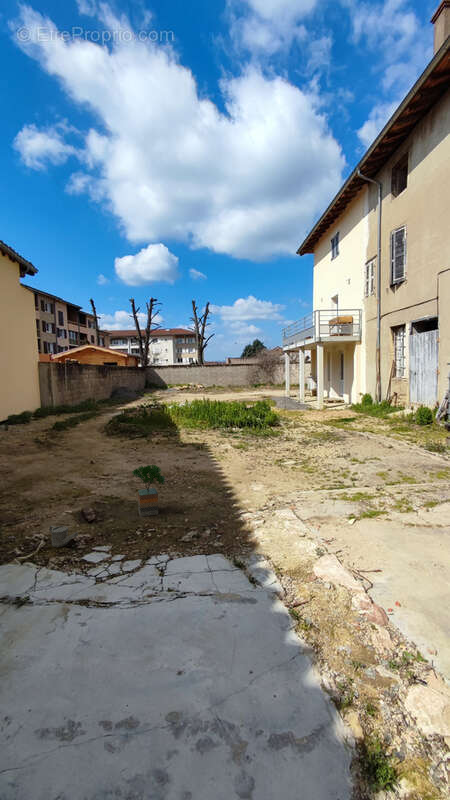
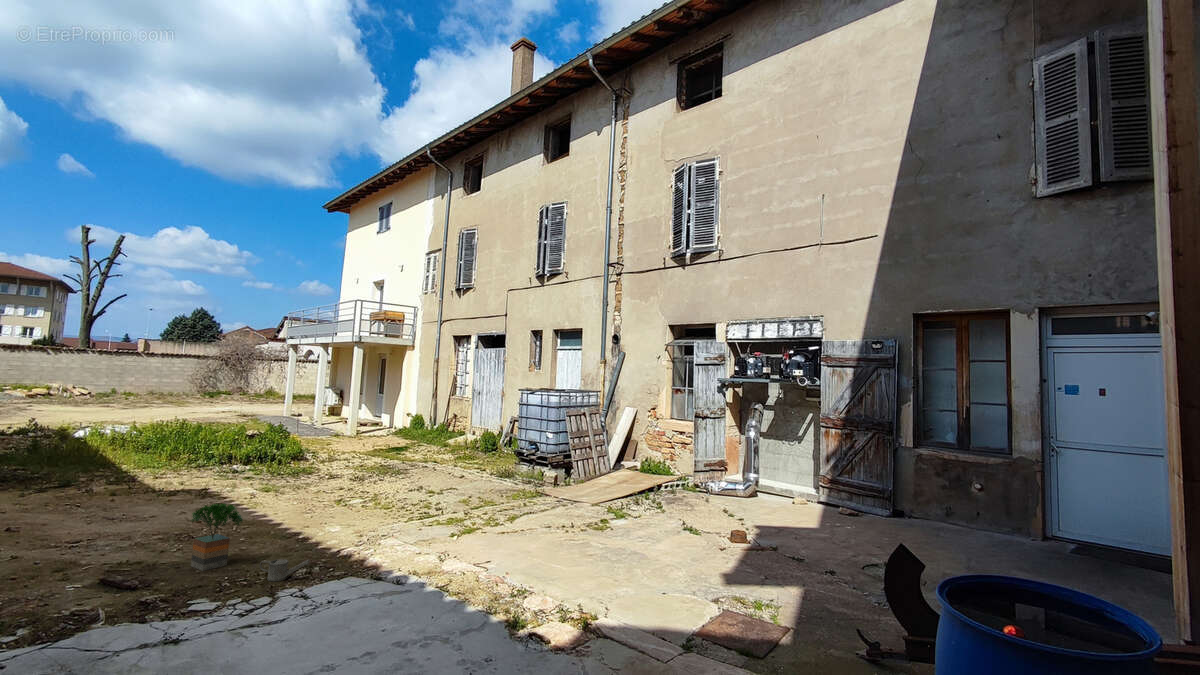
watering can: present [49,526,78,547] -> present [260,559,310,582]

